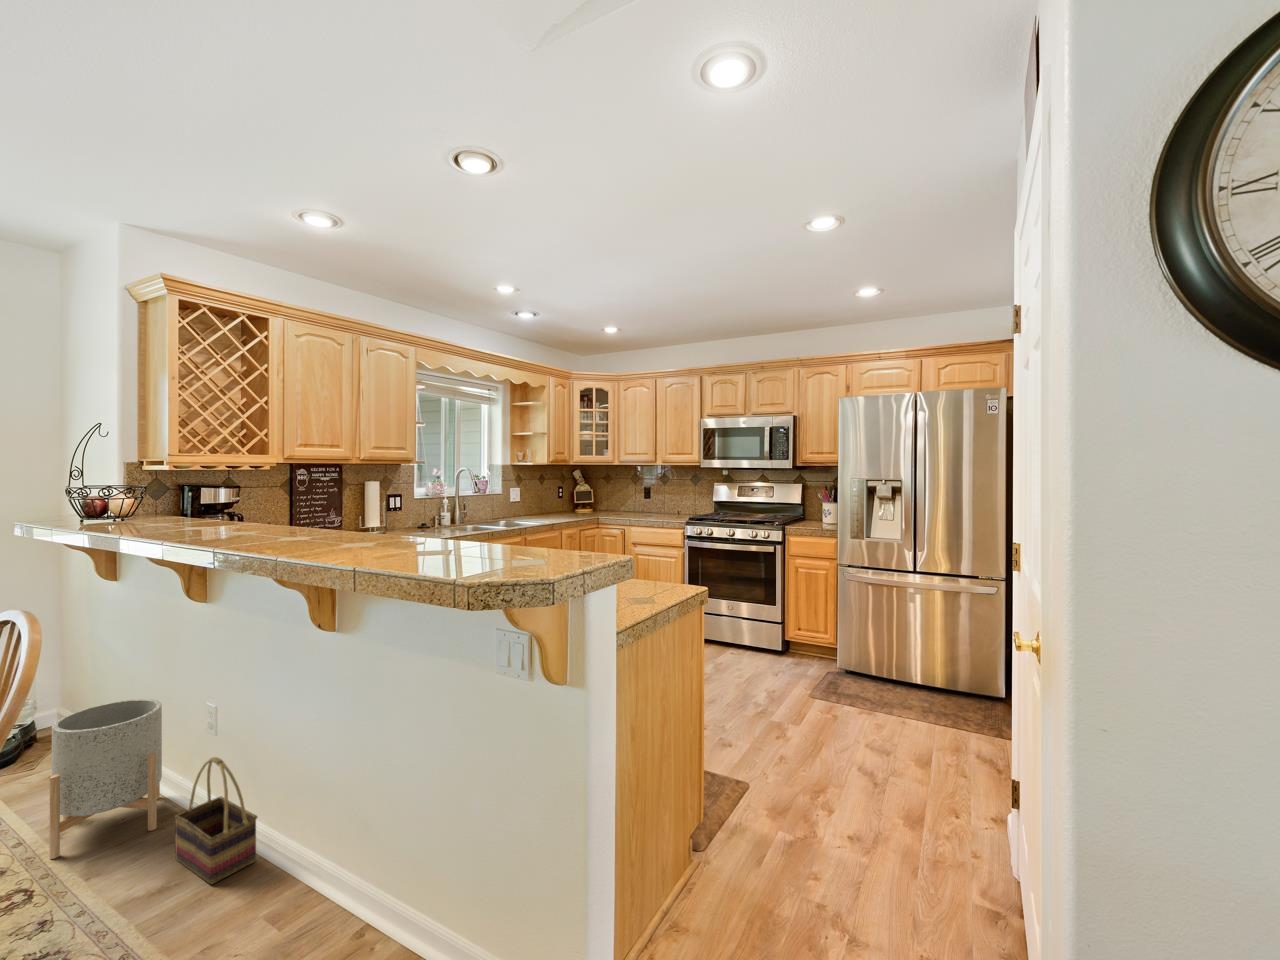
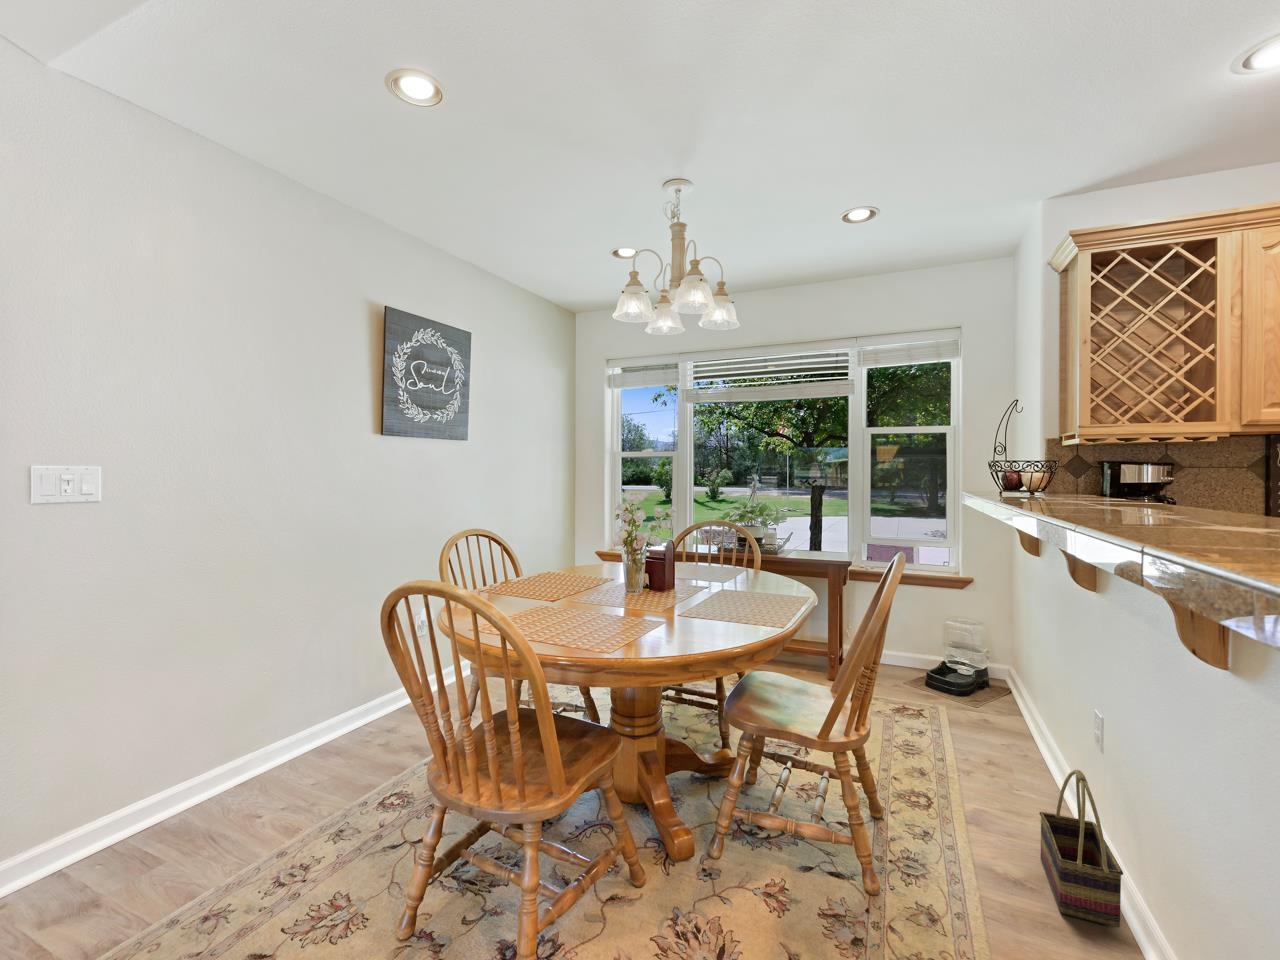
planter: present [49,699,162,859] -> none [953,668,1056,817]

